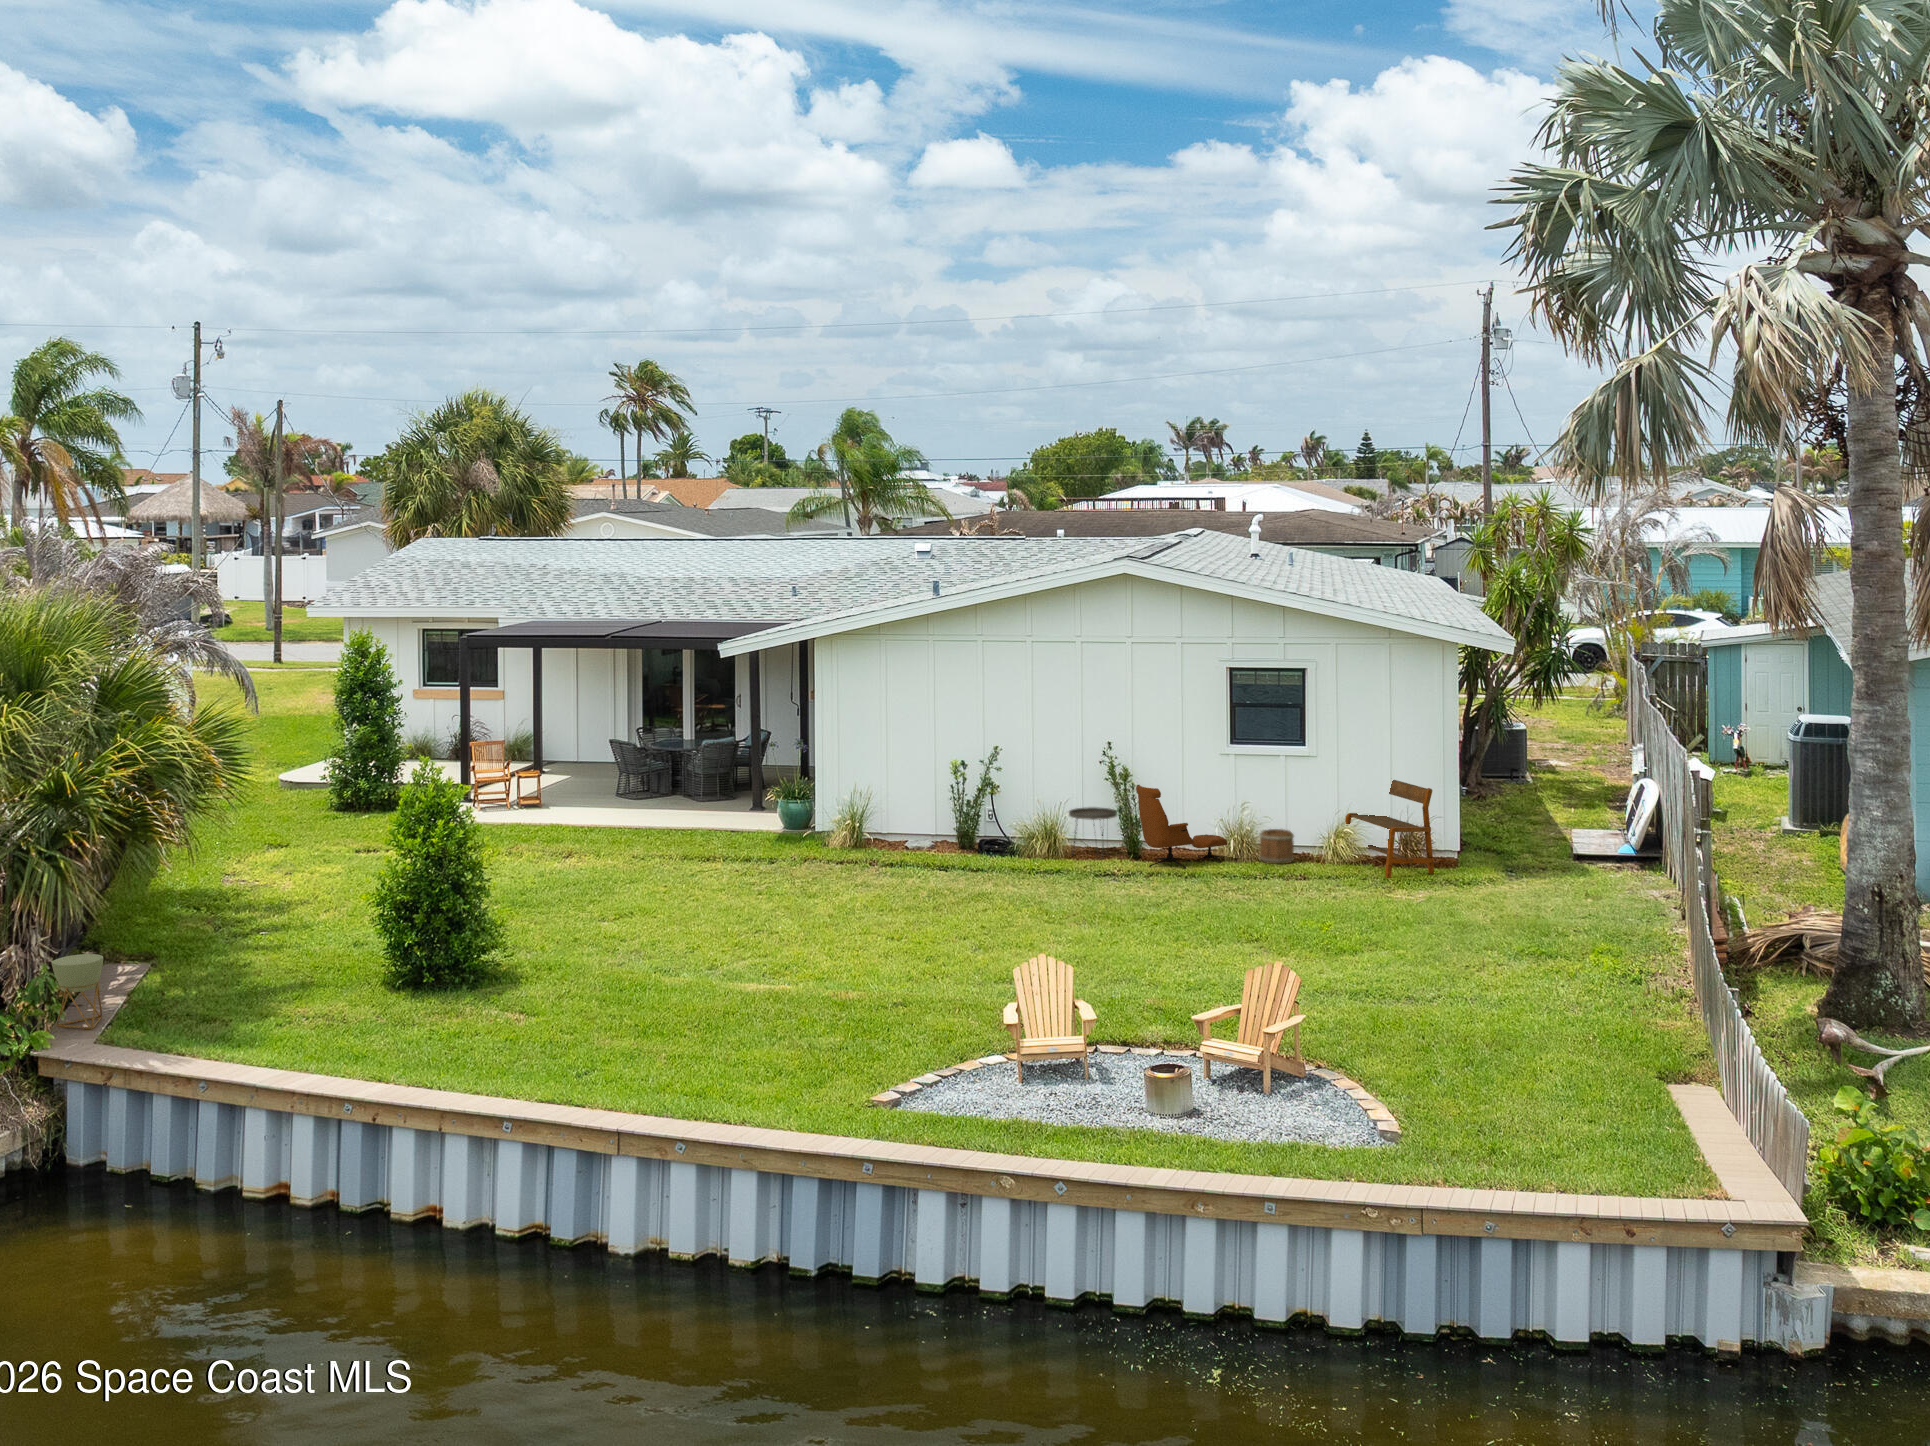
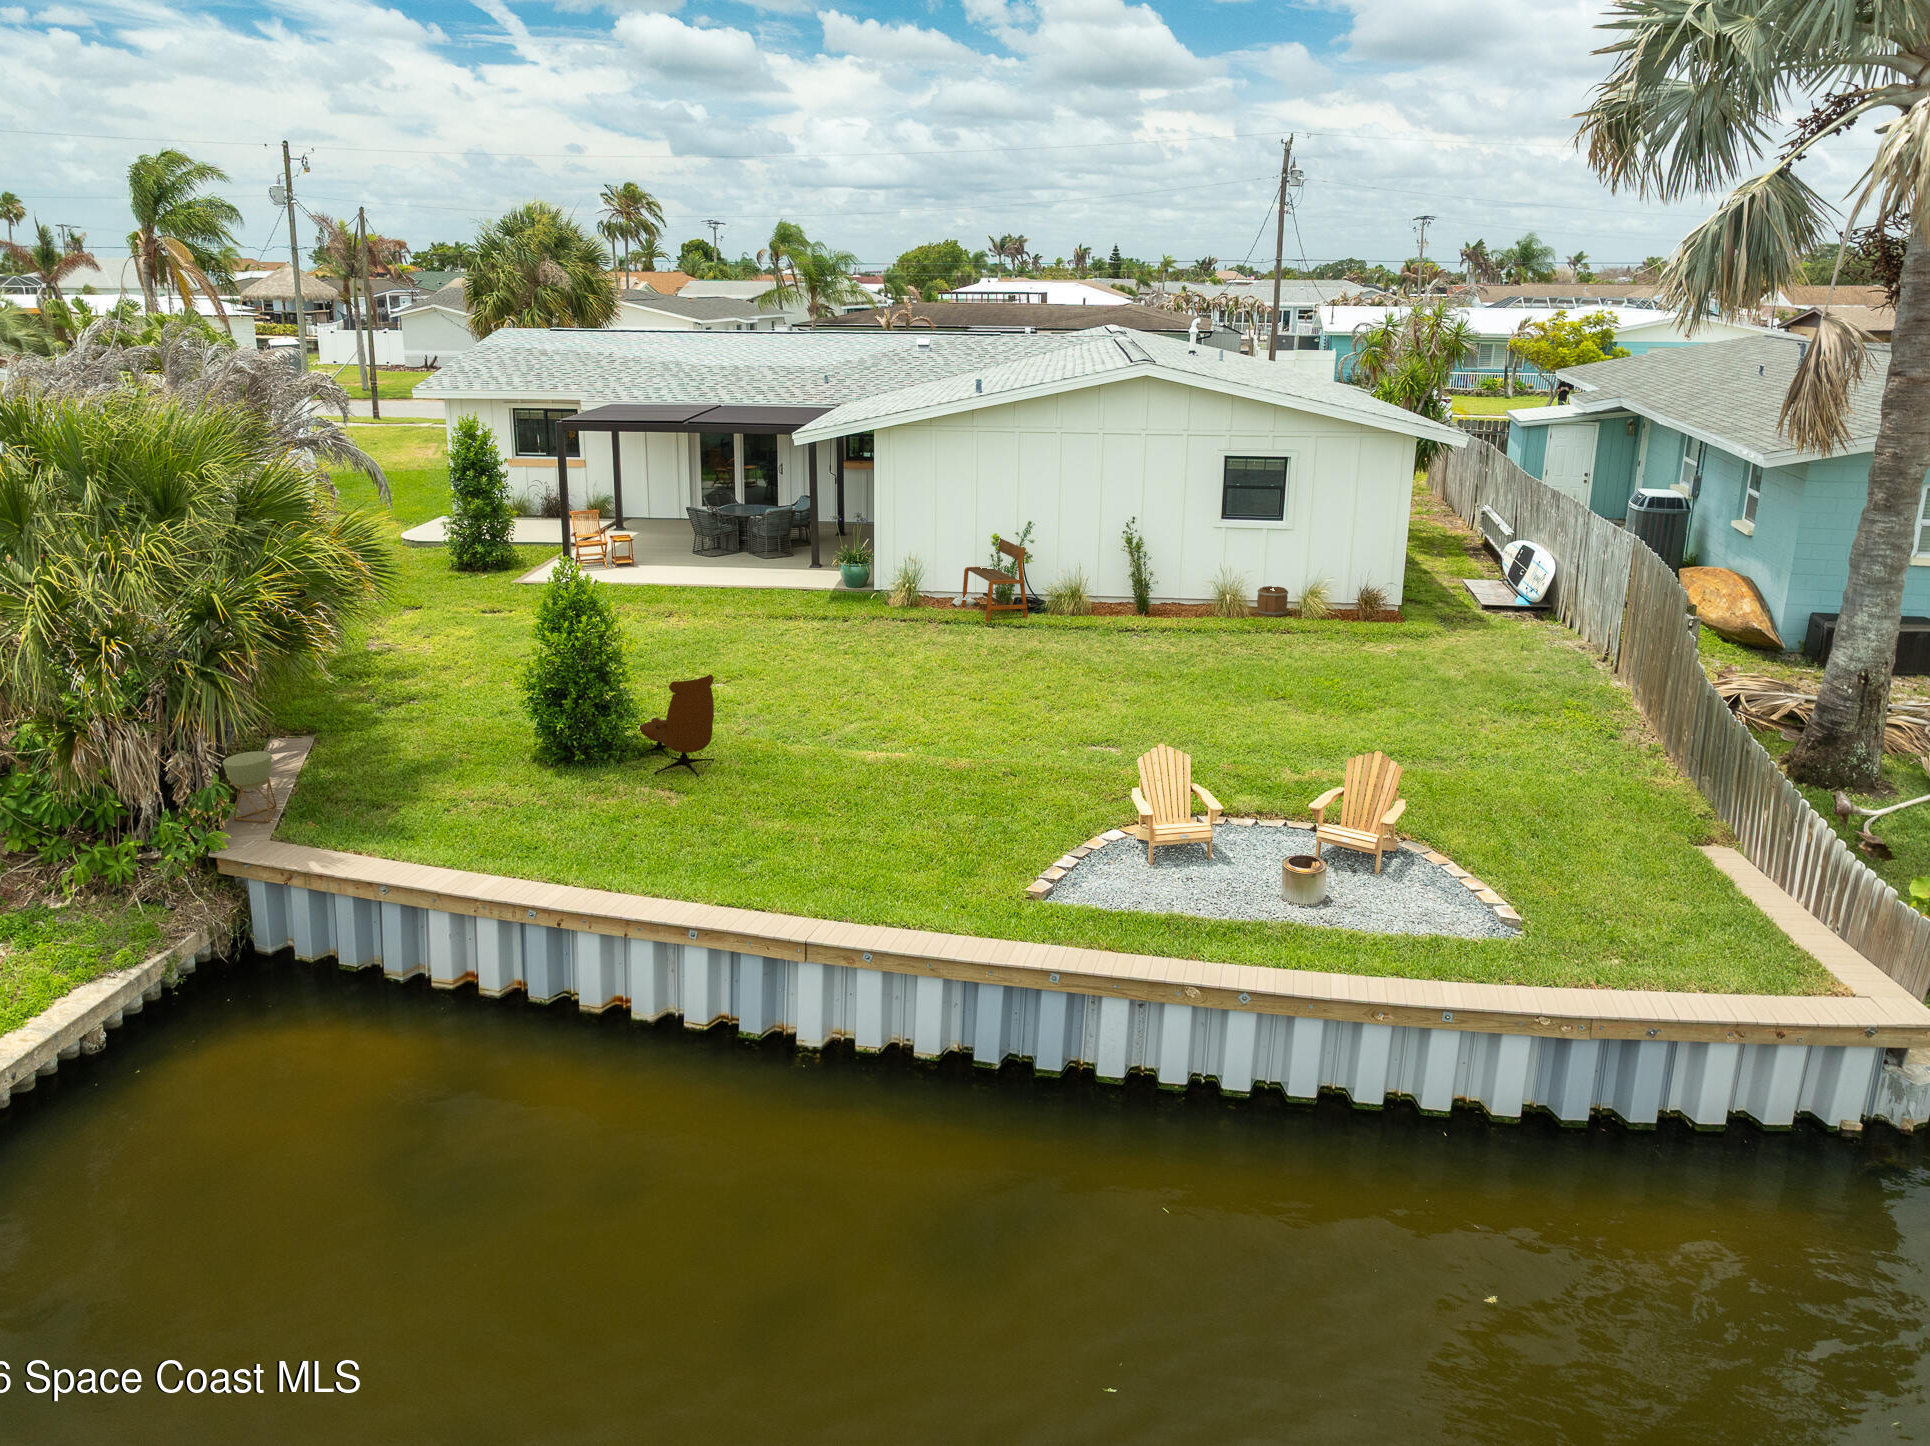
bench: present [1345,780,1434,878] -> present [962,538,1028,622]
lounge chair: present [1136,785,1227,869] -> present [639,674,714,777]
side table: present [1069,807,1117,849] -> none [1093,569,1135,614]

